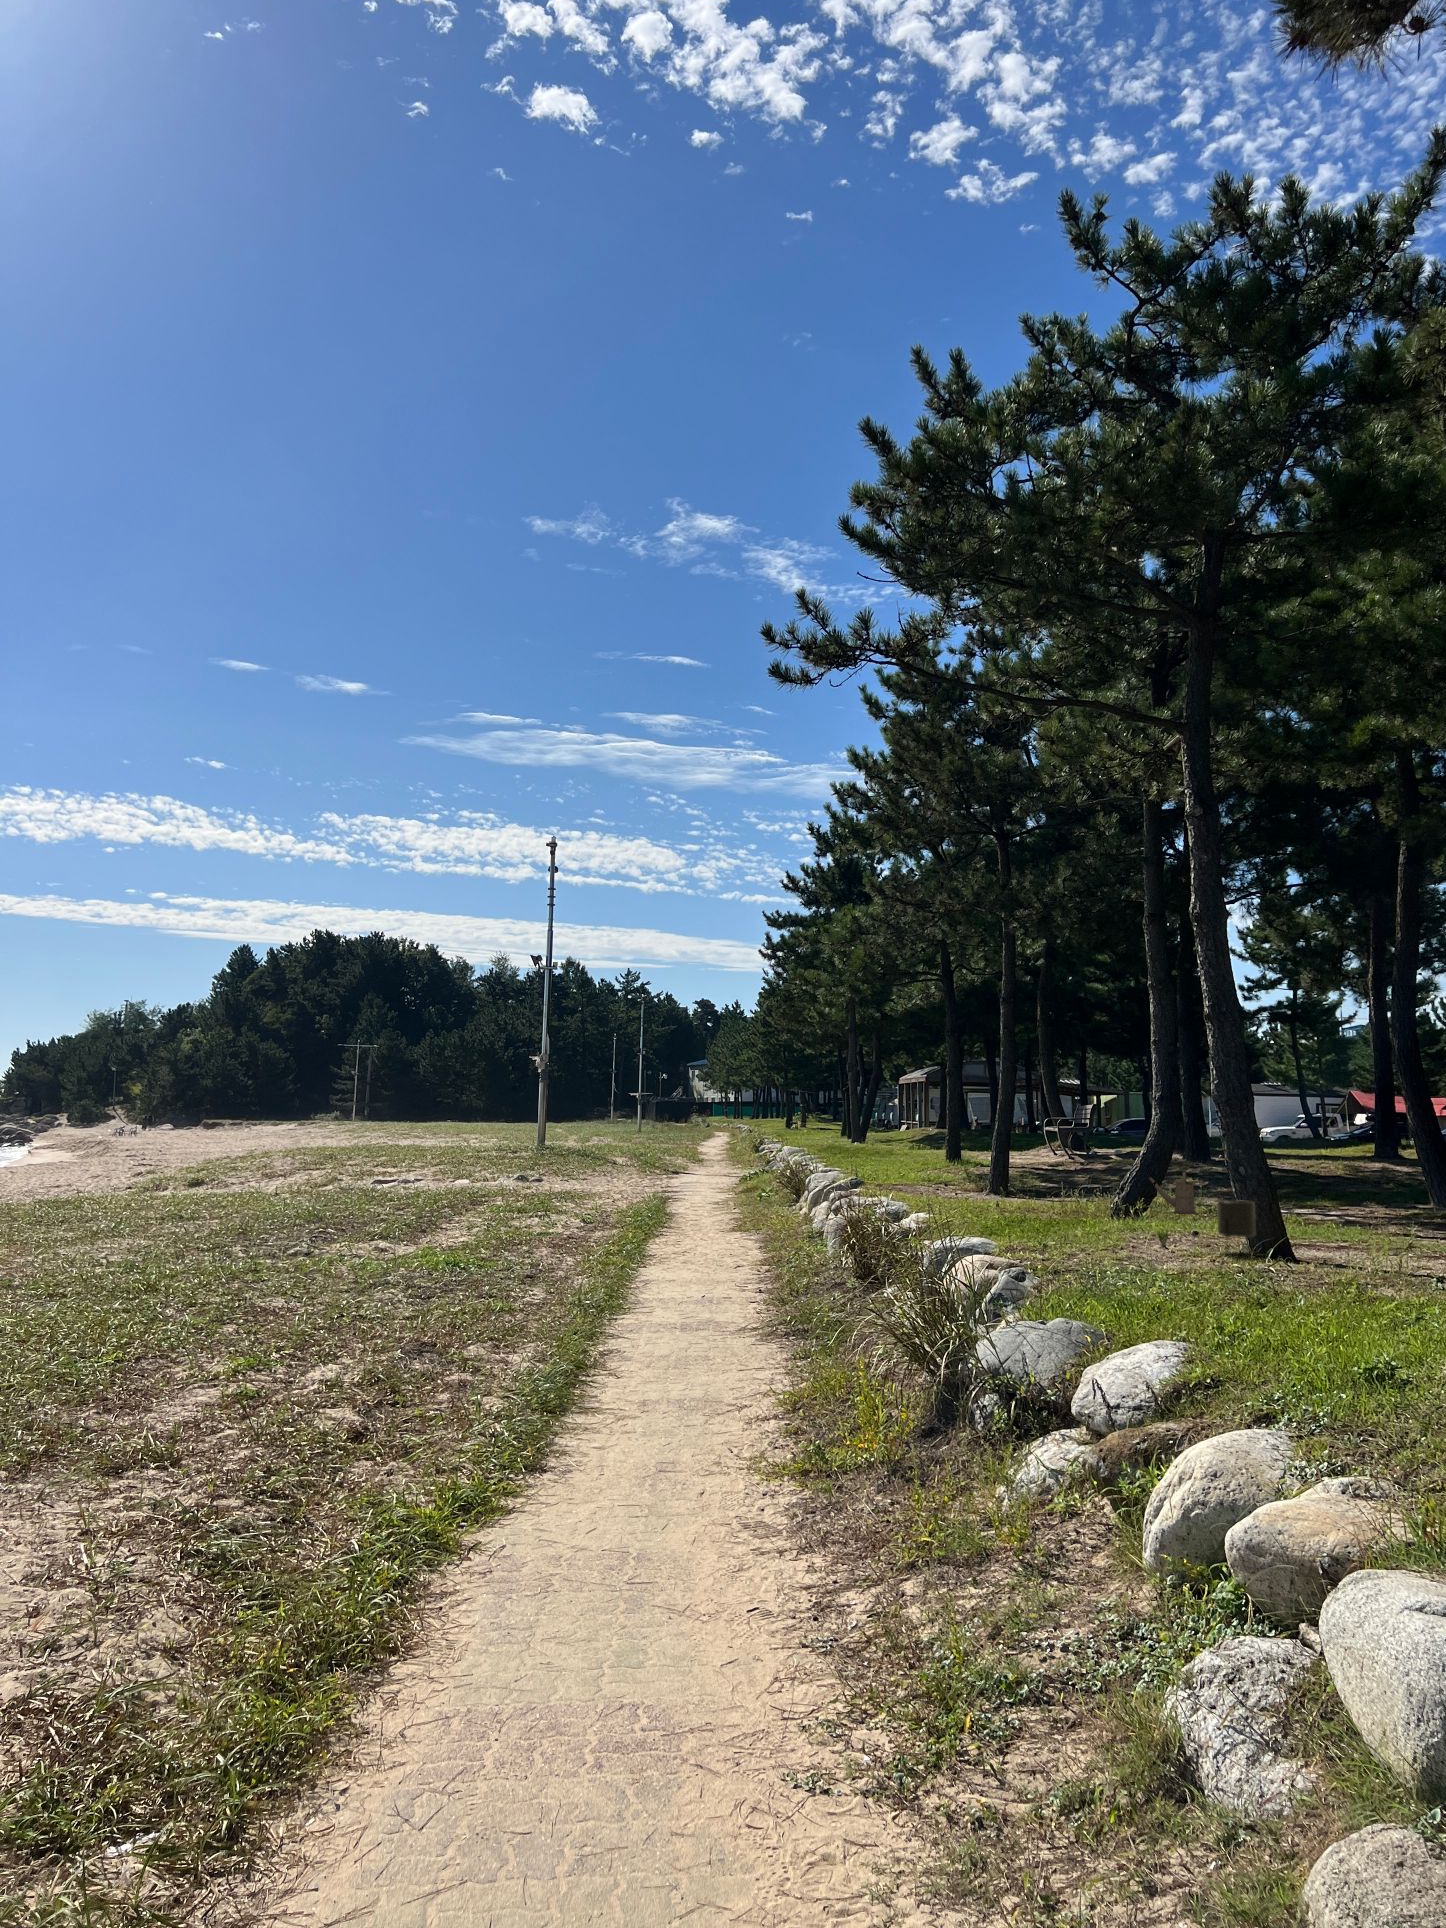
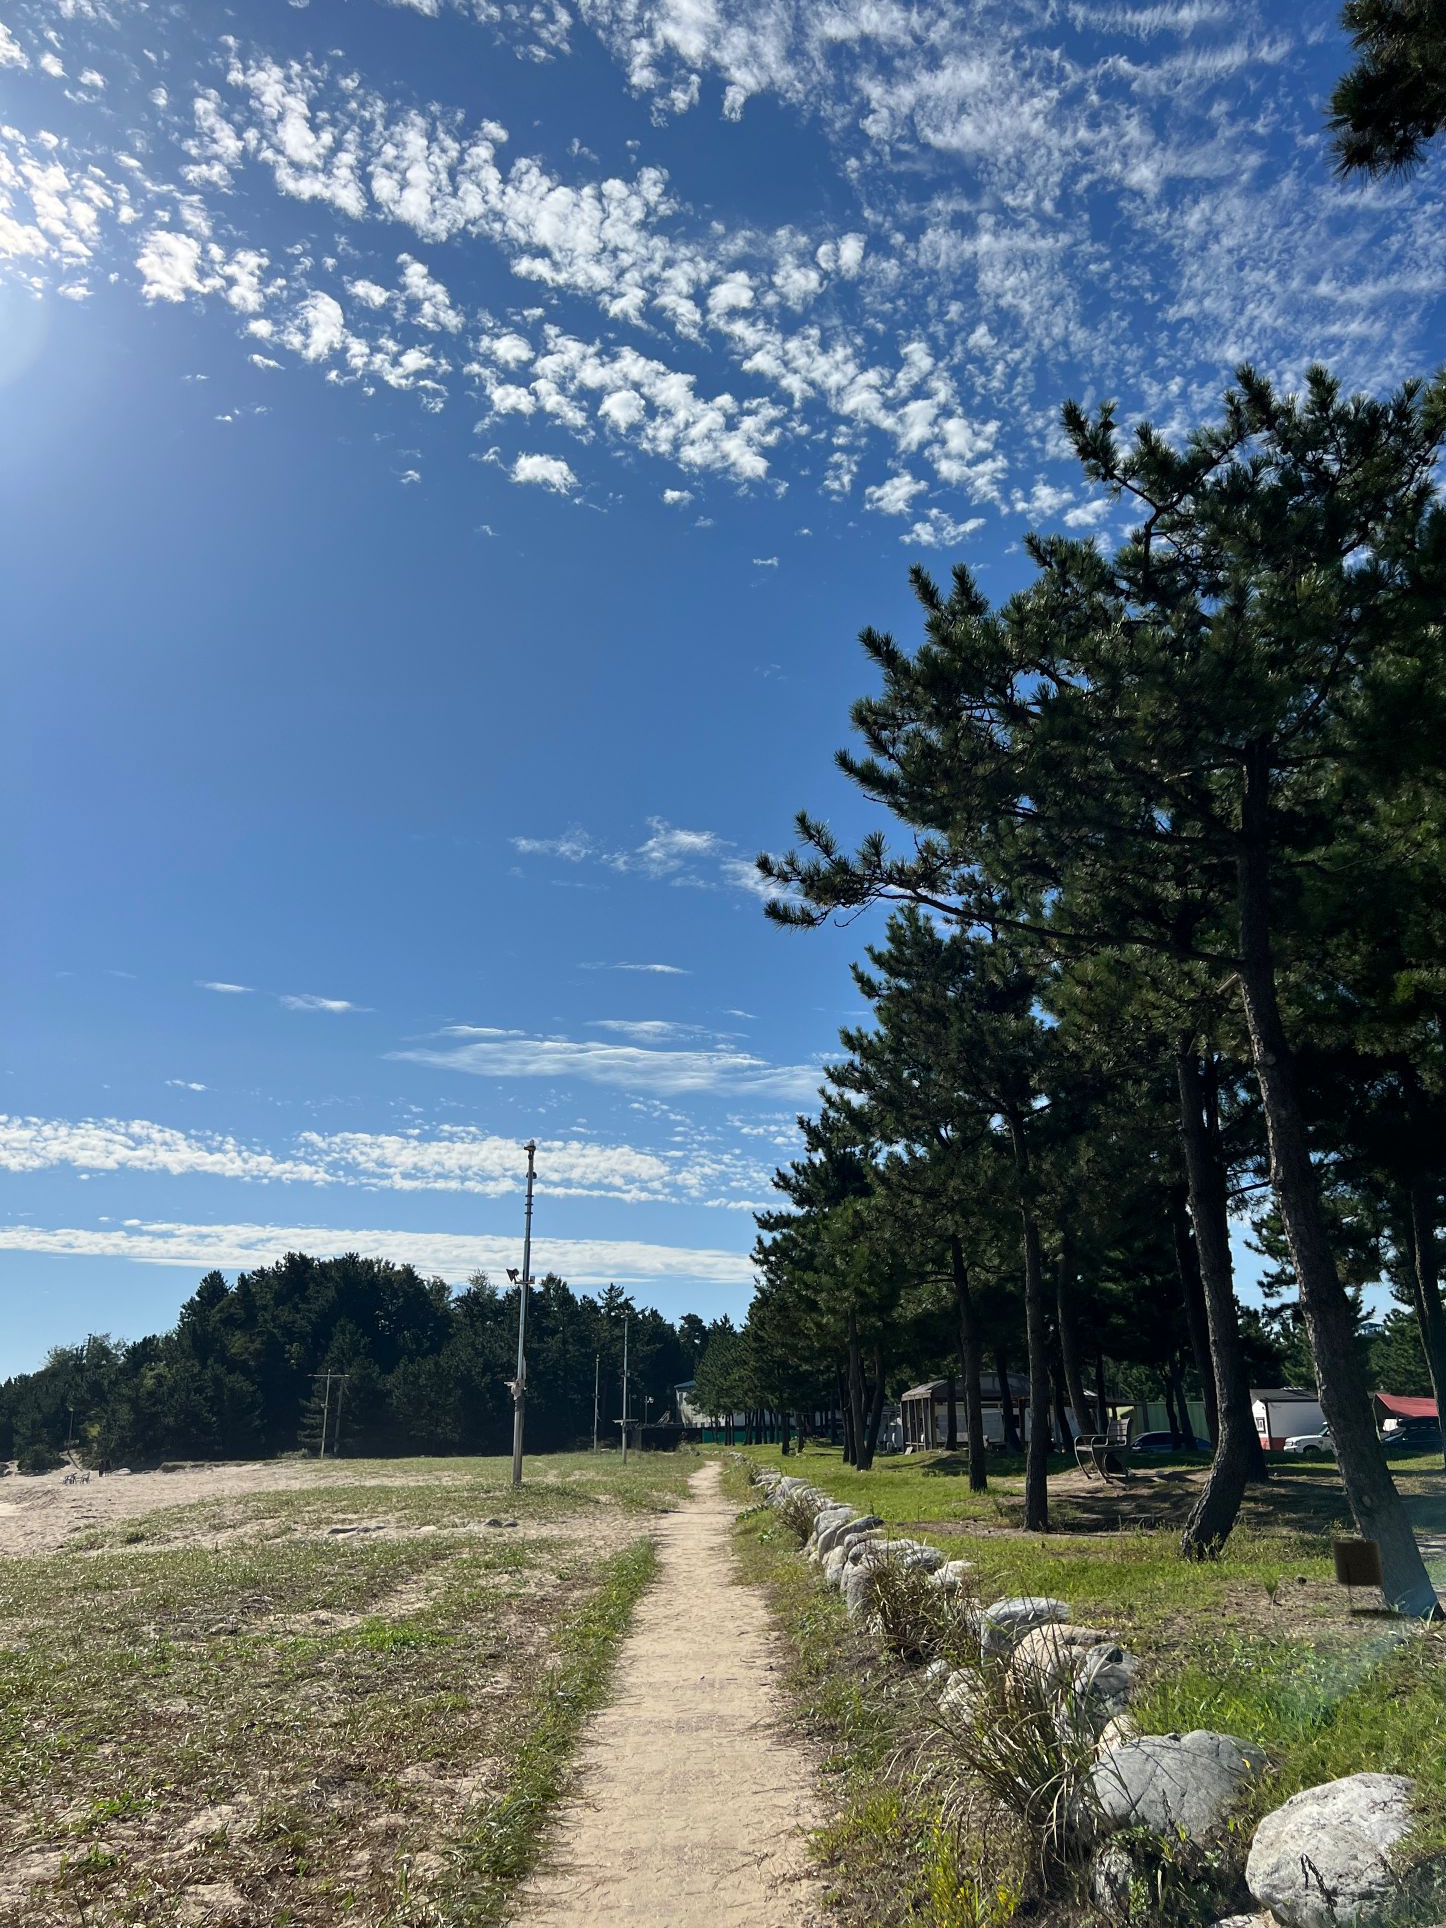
watering can: present [1150,1172,1202,1214] -> none [1221,1499,1286,1553]

